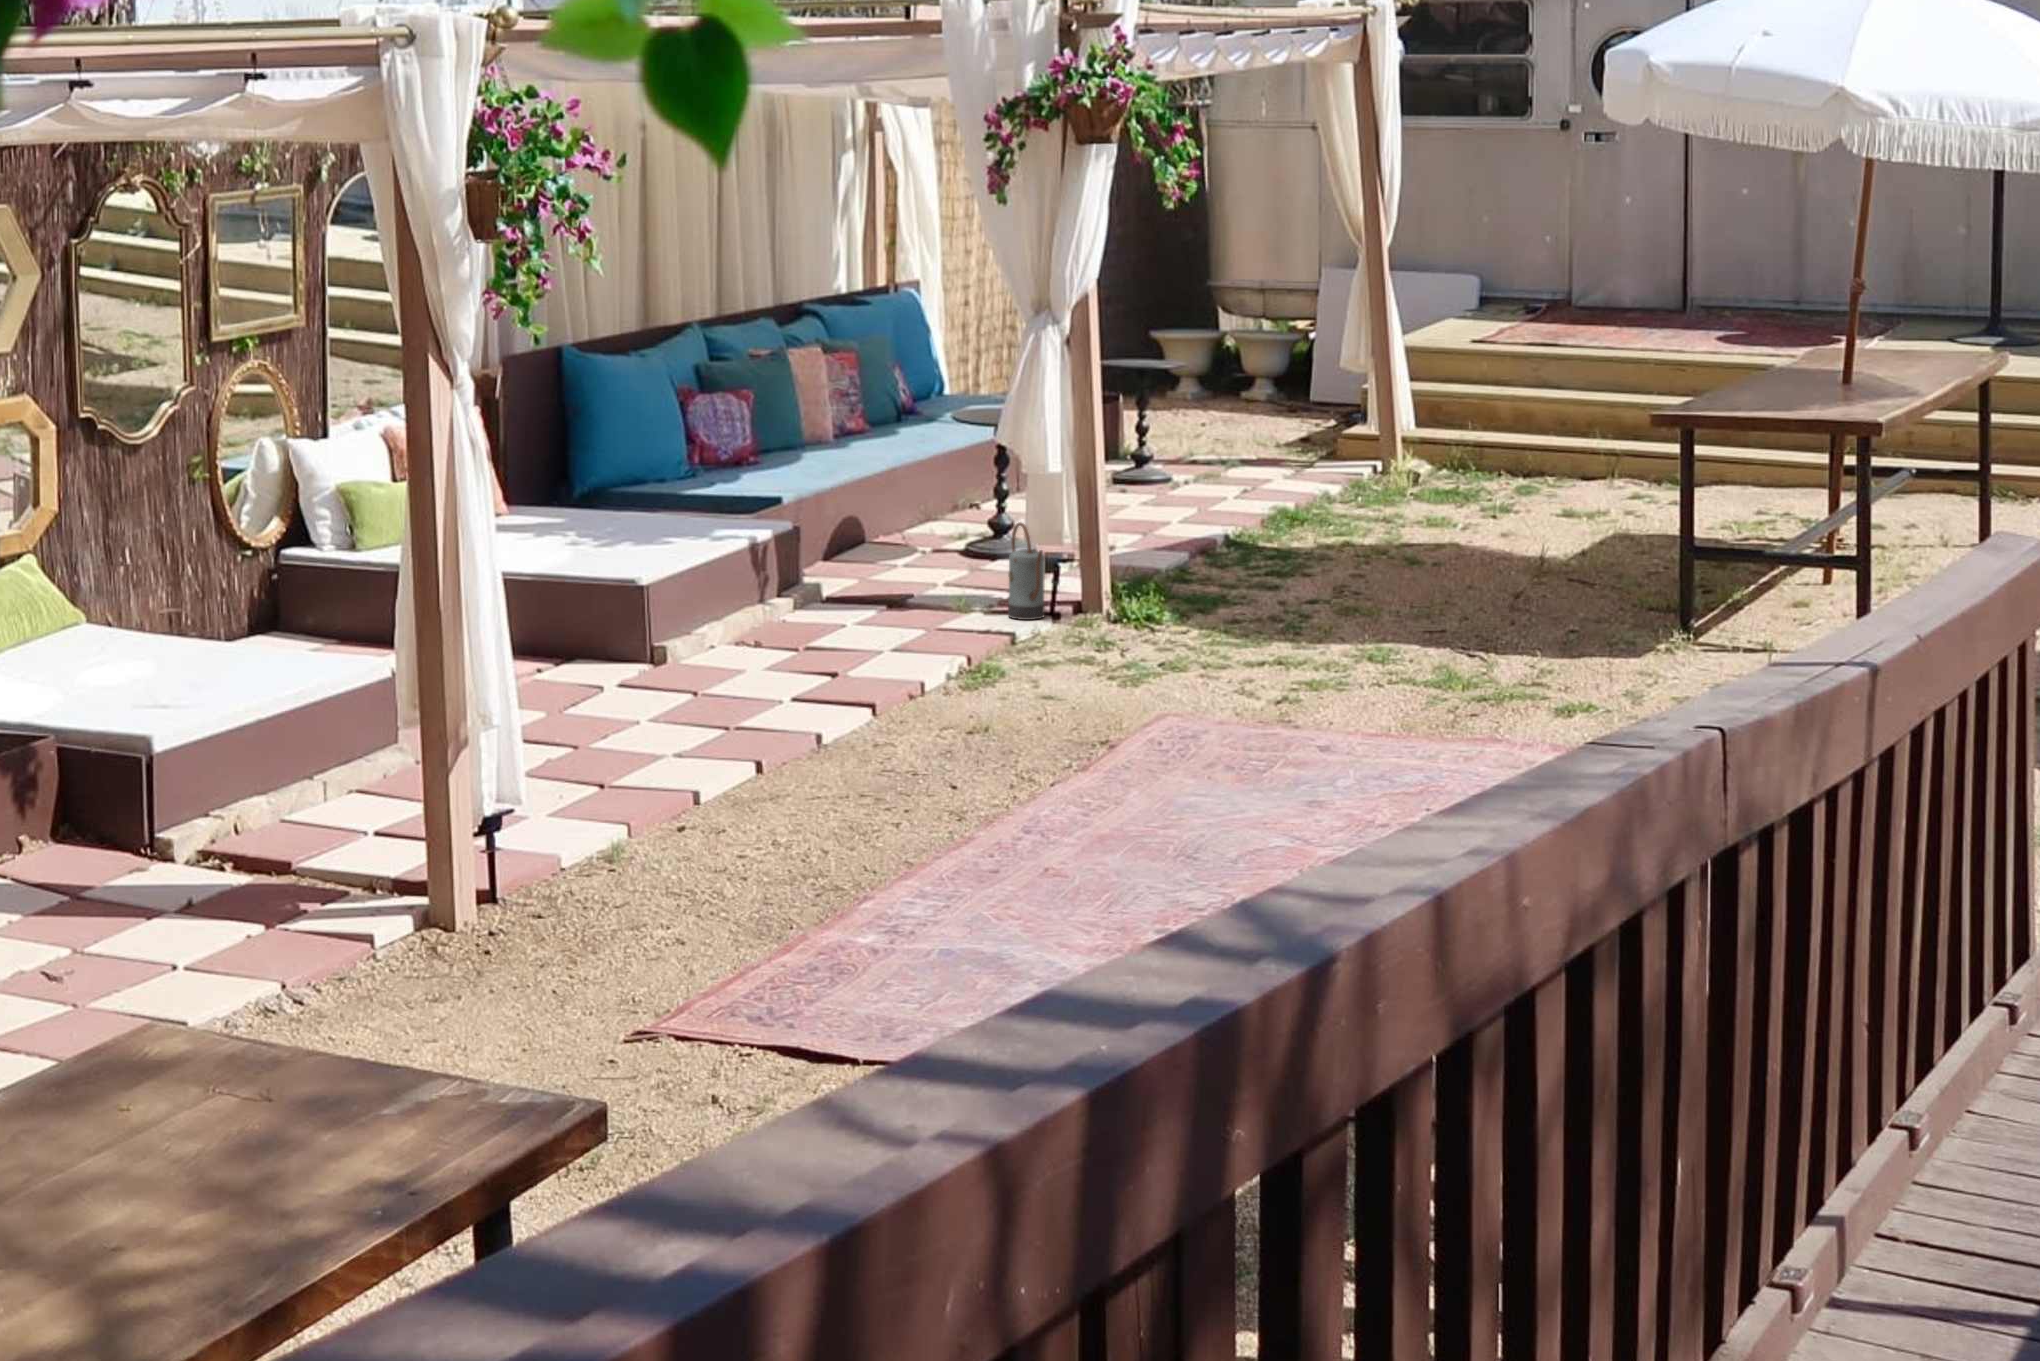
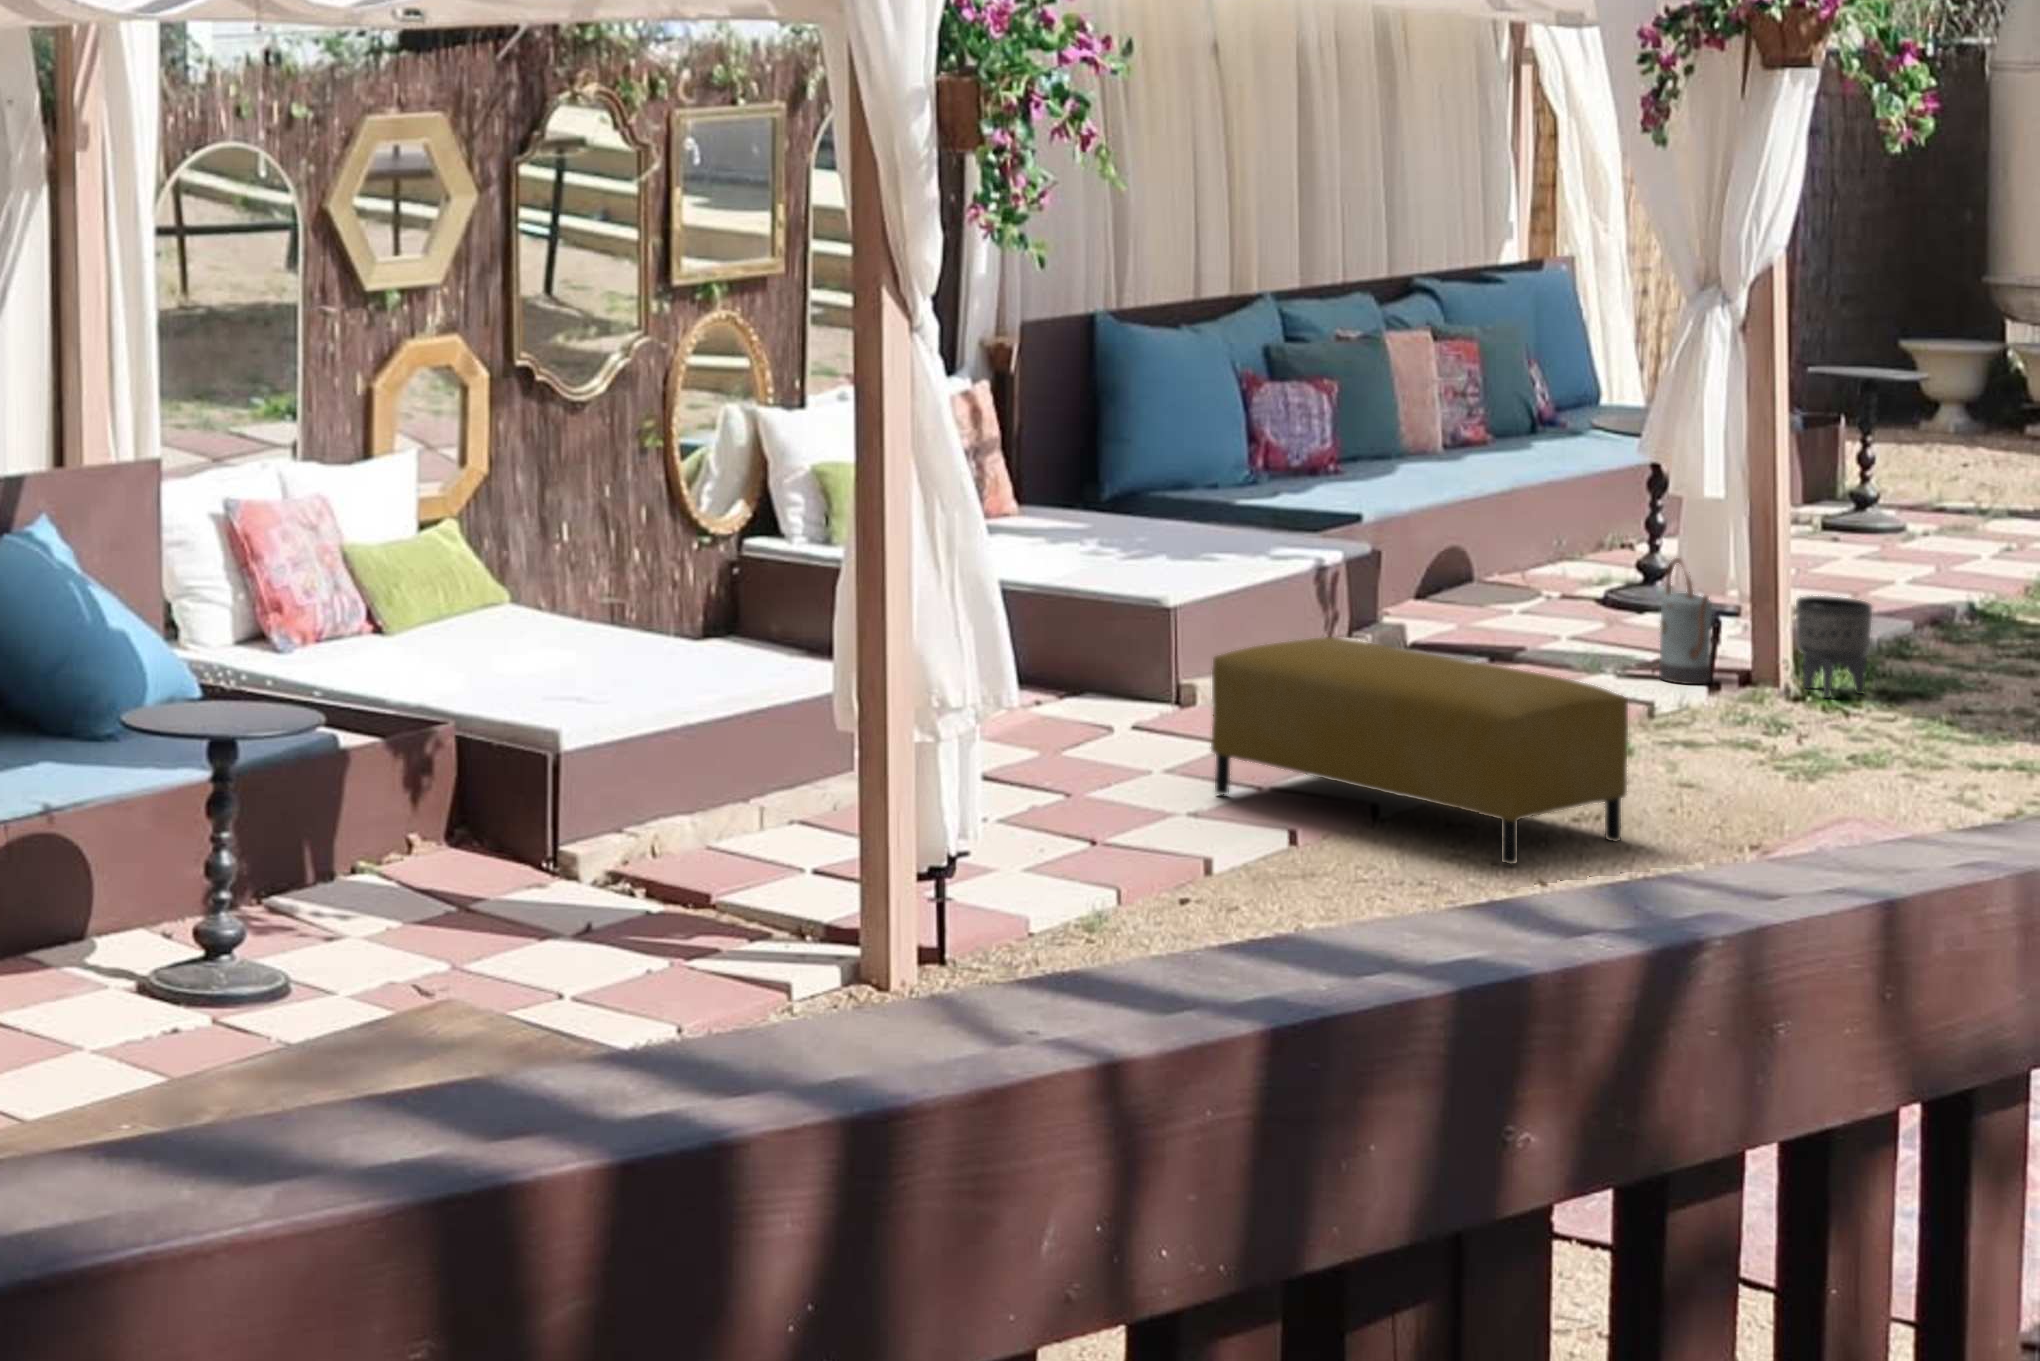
planter: none [1103,546,1155,623] -> present [1796,596,1872,698]
ottoman: none [686,607,994,776] -> present [1211,637,1628,864]

